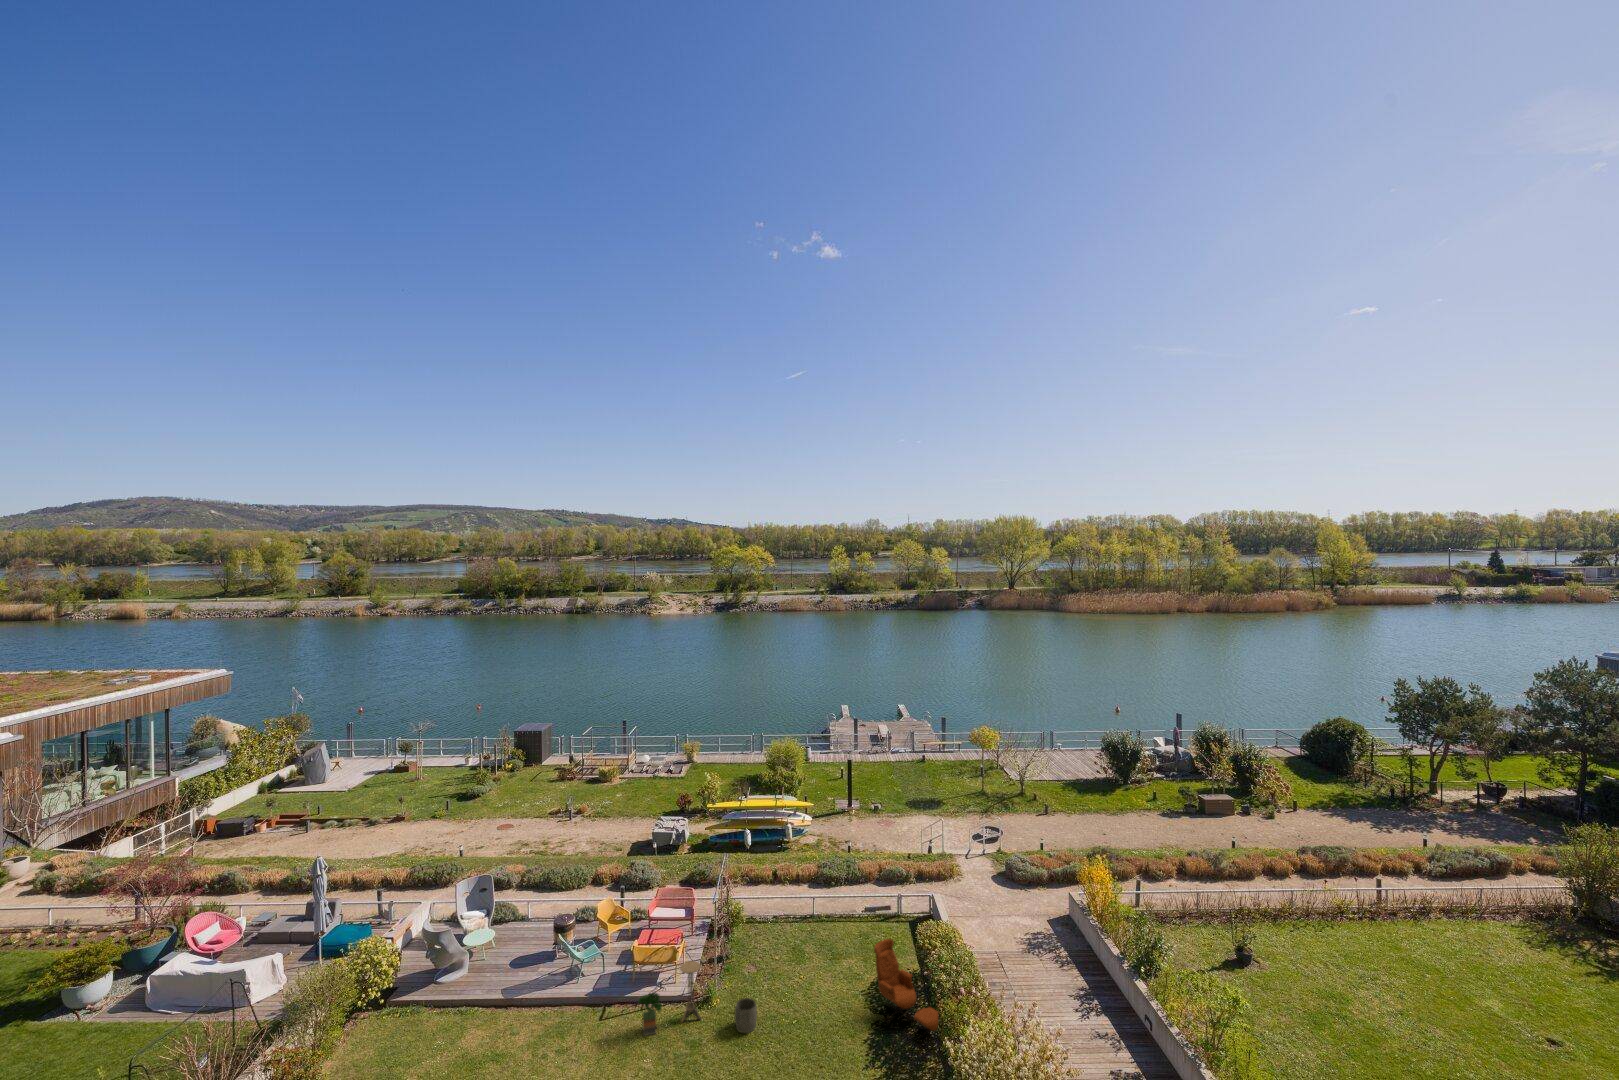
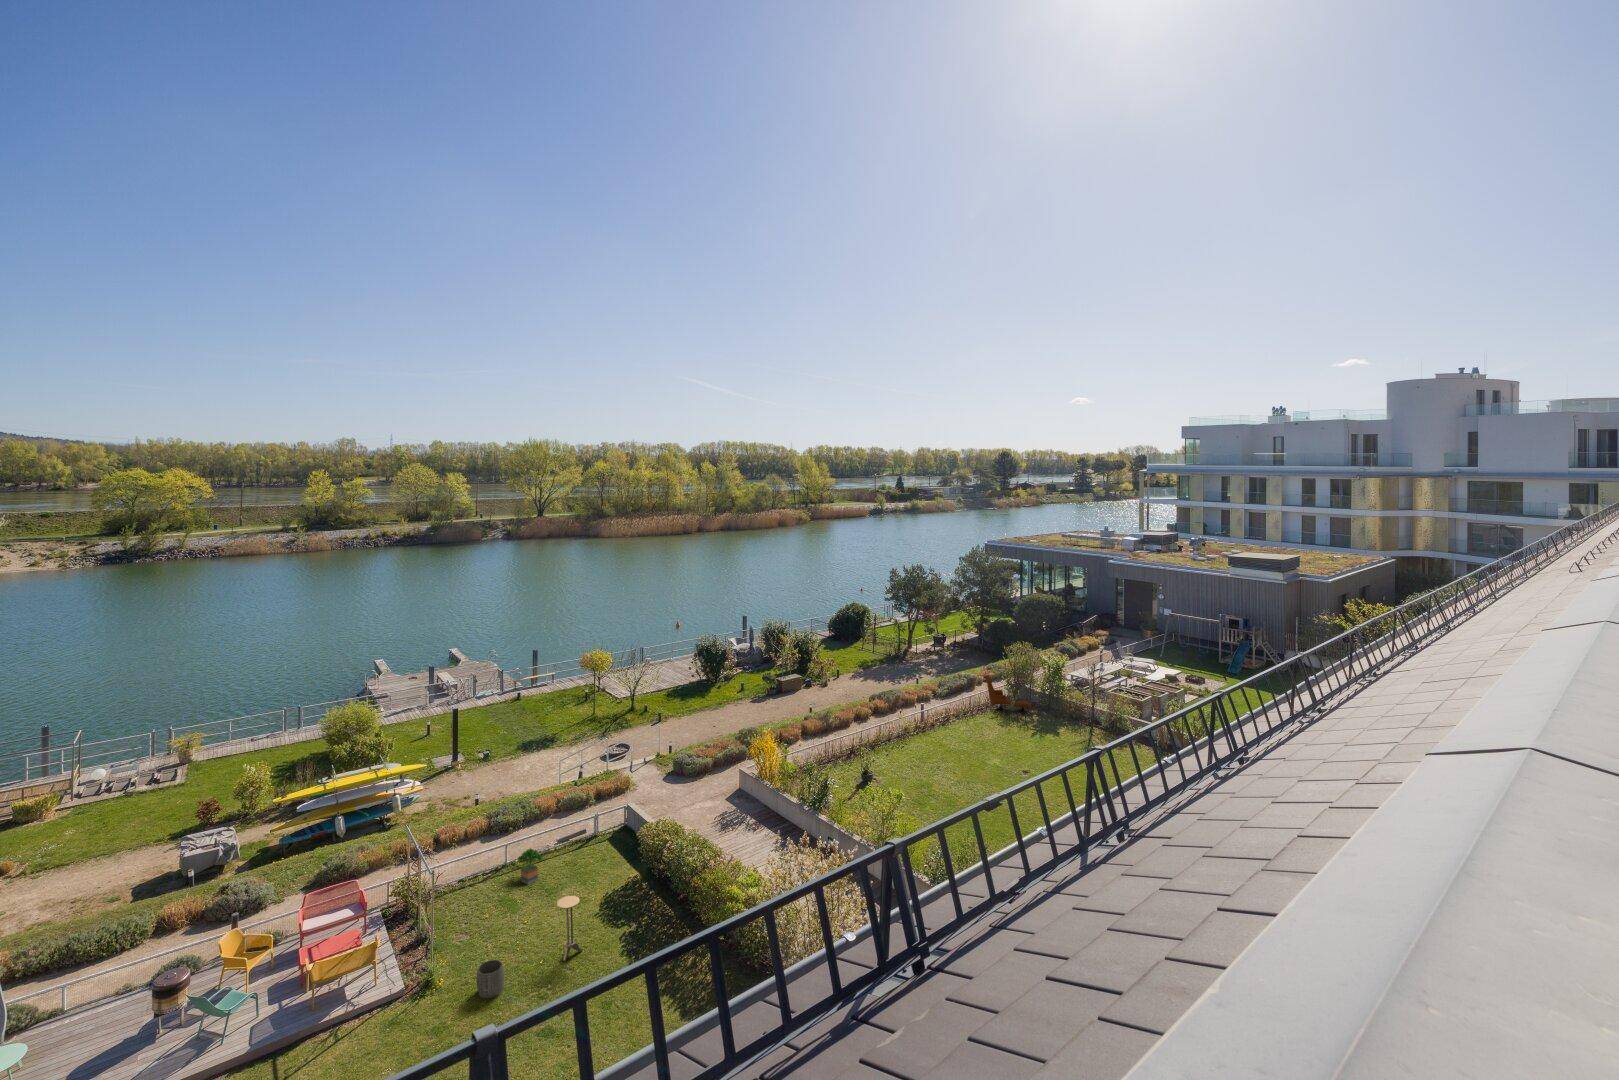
lounge chair: present [874,939,938,1035] -> present [986,675,1031,715]
side table: present [680,961,701,1022] -> present [557,896,582,961]
potted tree: present [638,992,662,1036] -> present [518,849,542,885]

